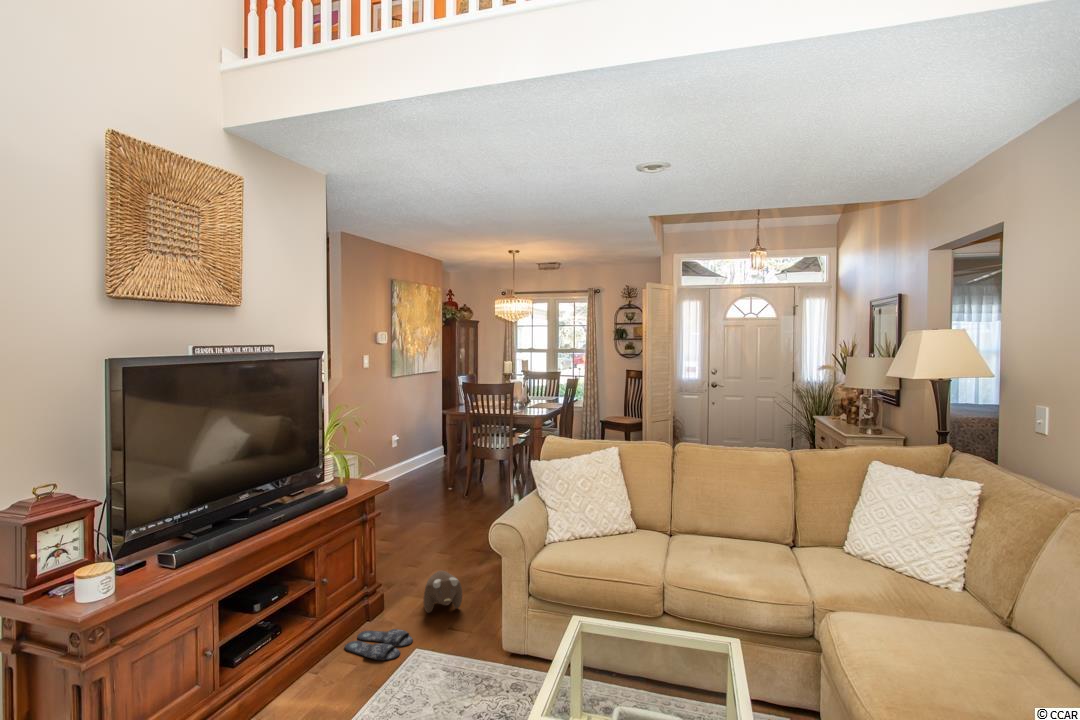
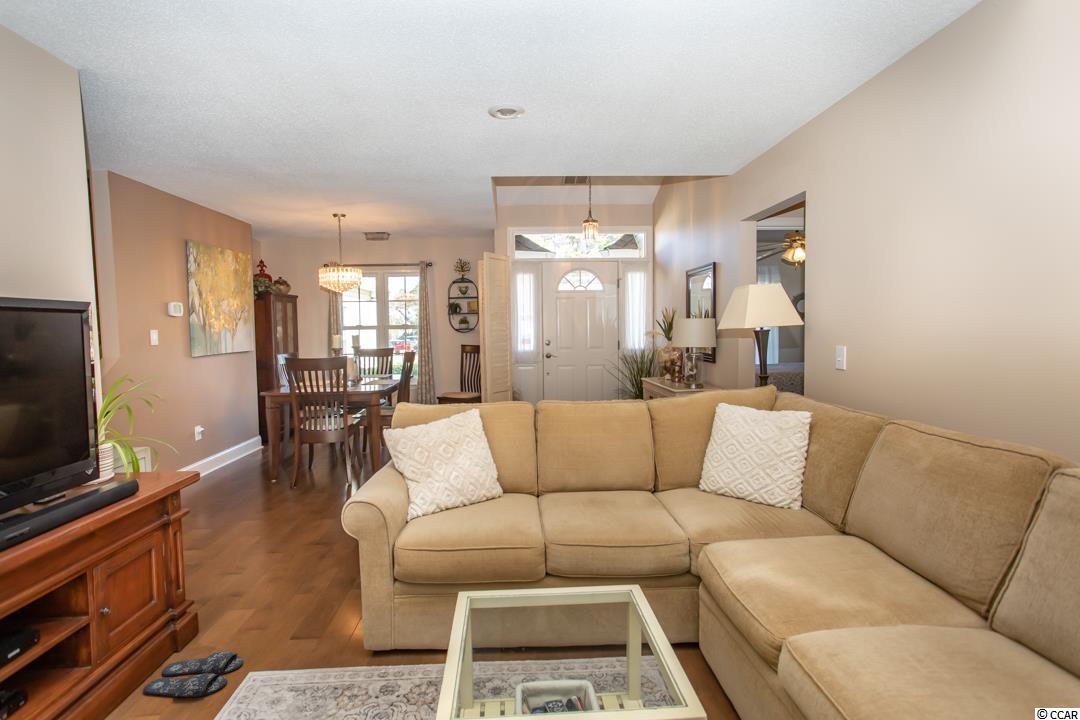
plush toy: present [423,571,462,613] -> none [254,571,305,624]

